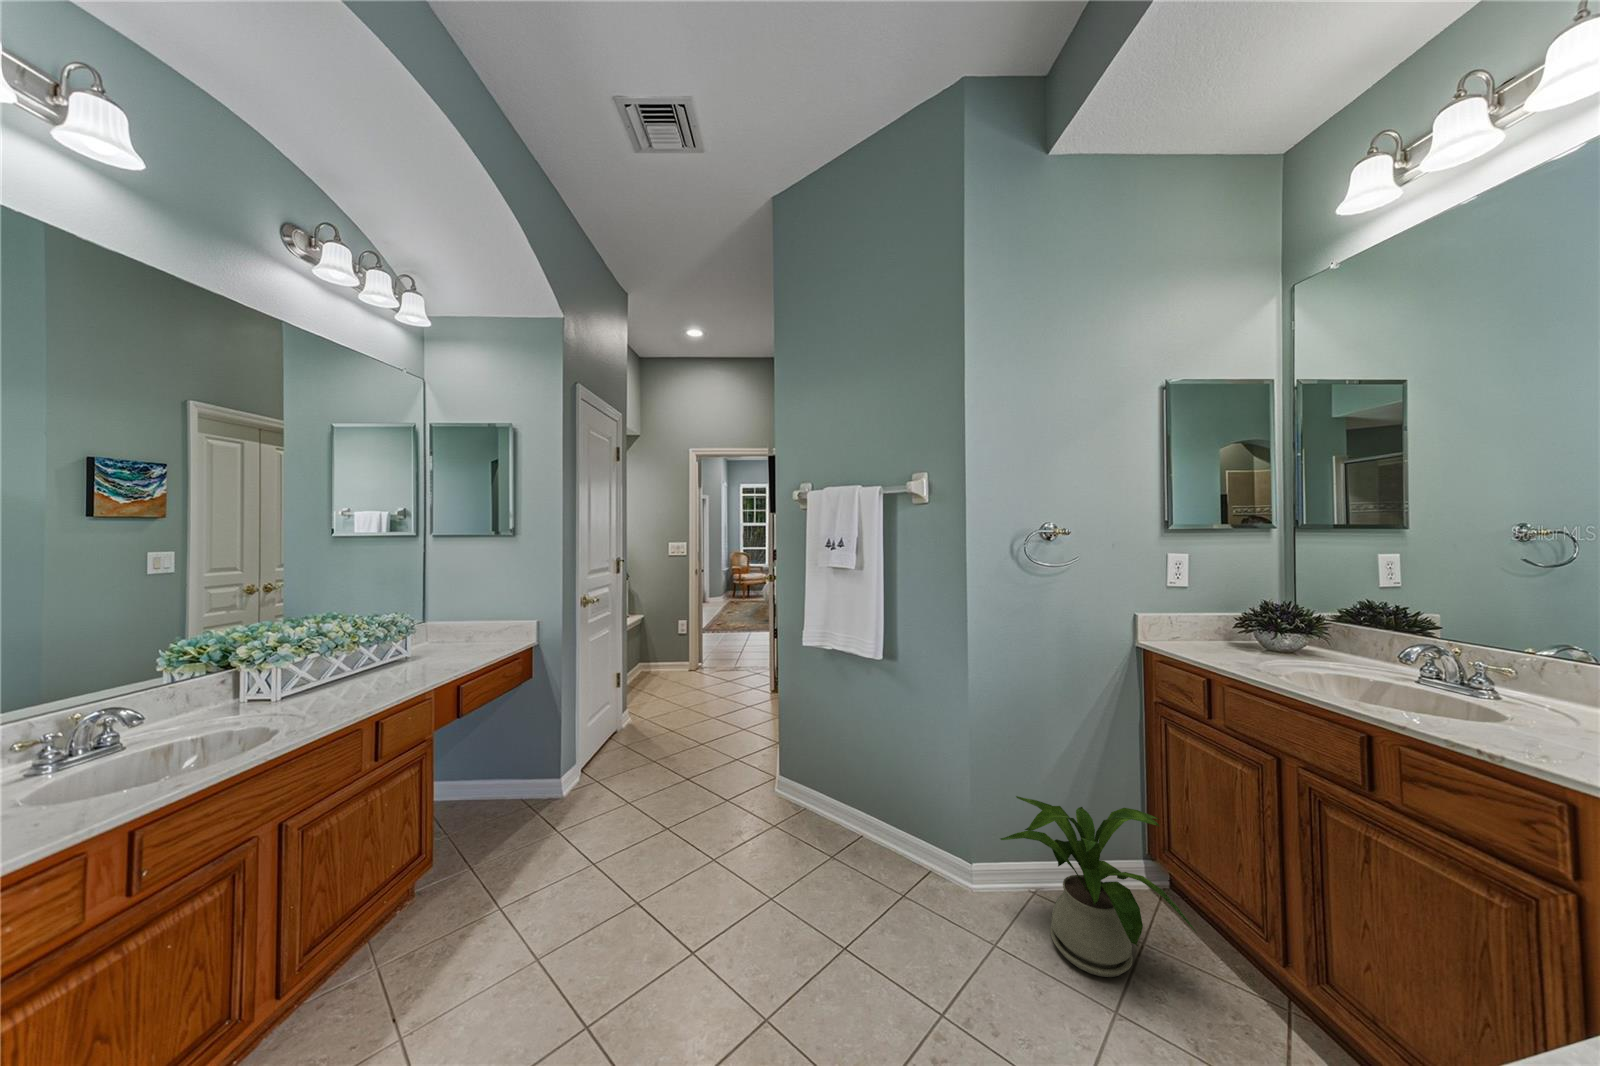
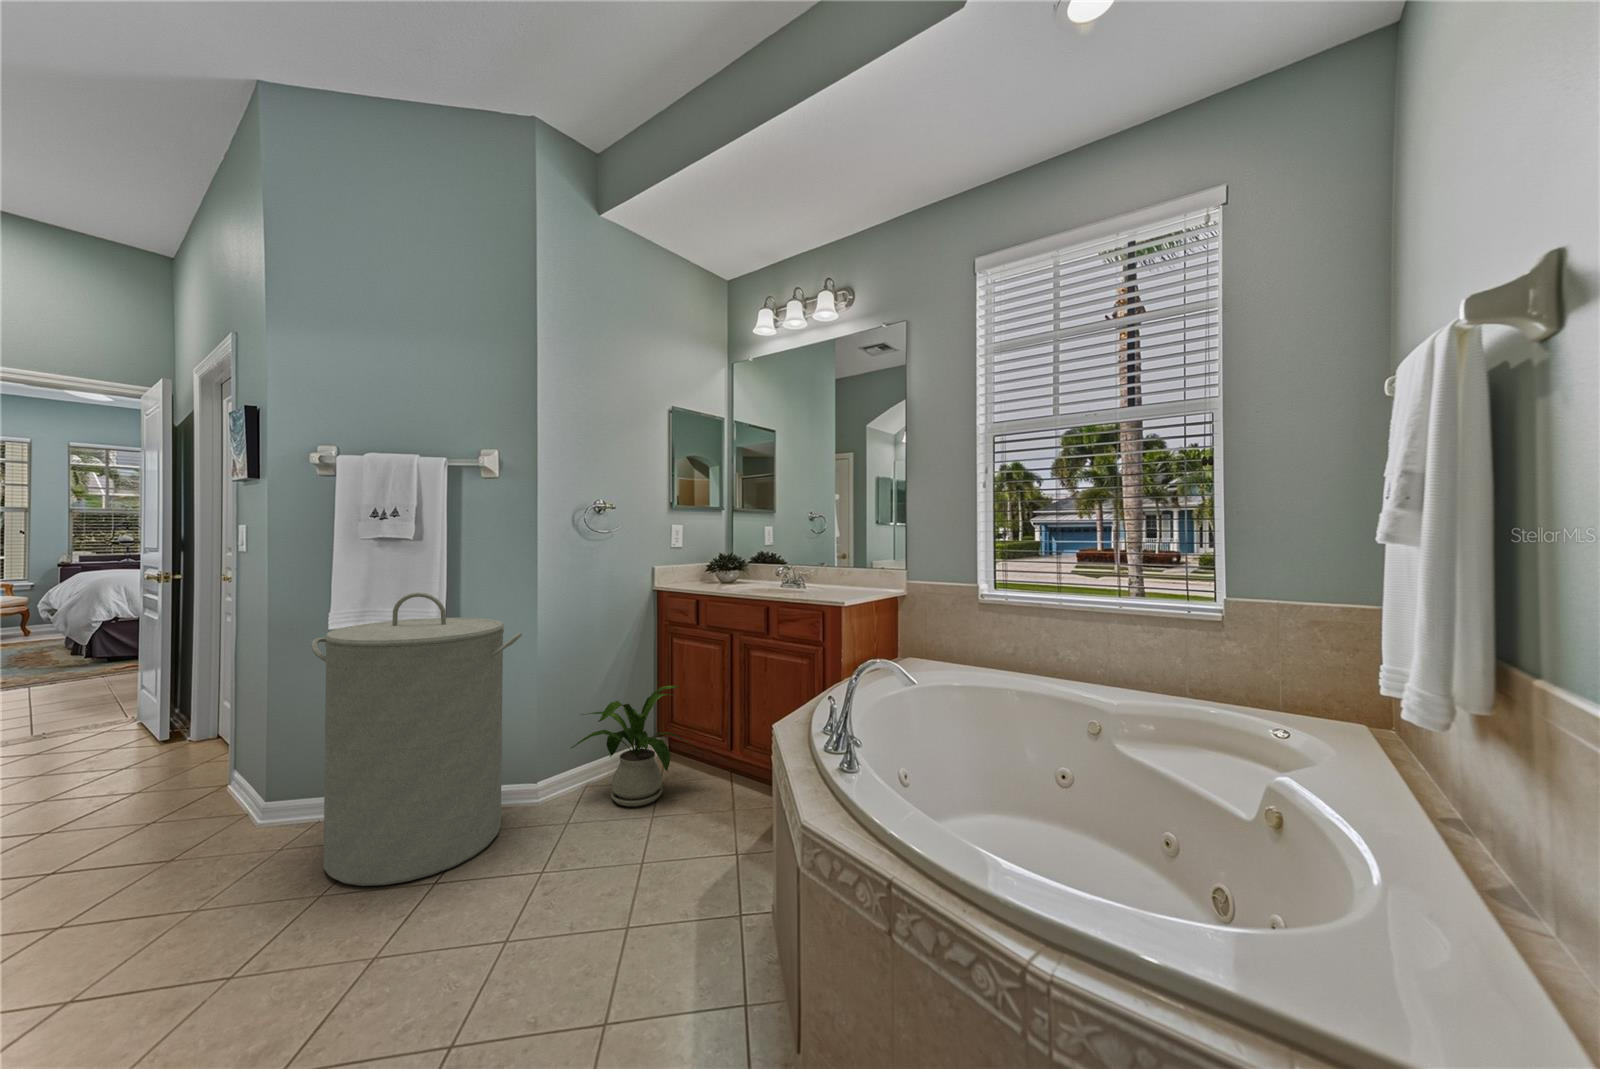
laundry hamper: none [766,629,933,937] -> present [311,592,522,886]

